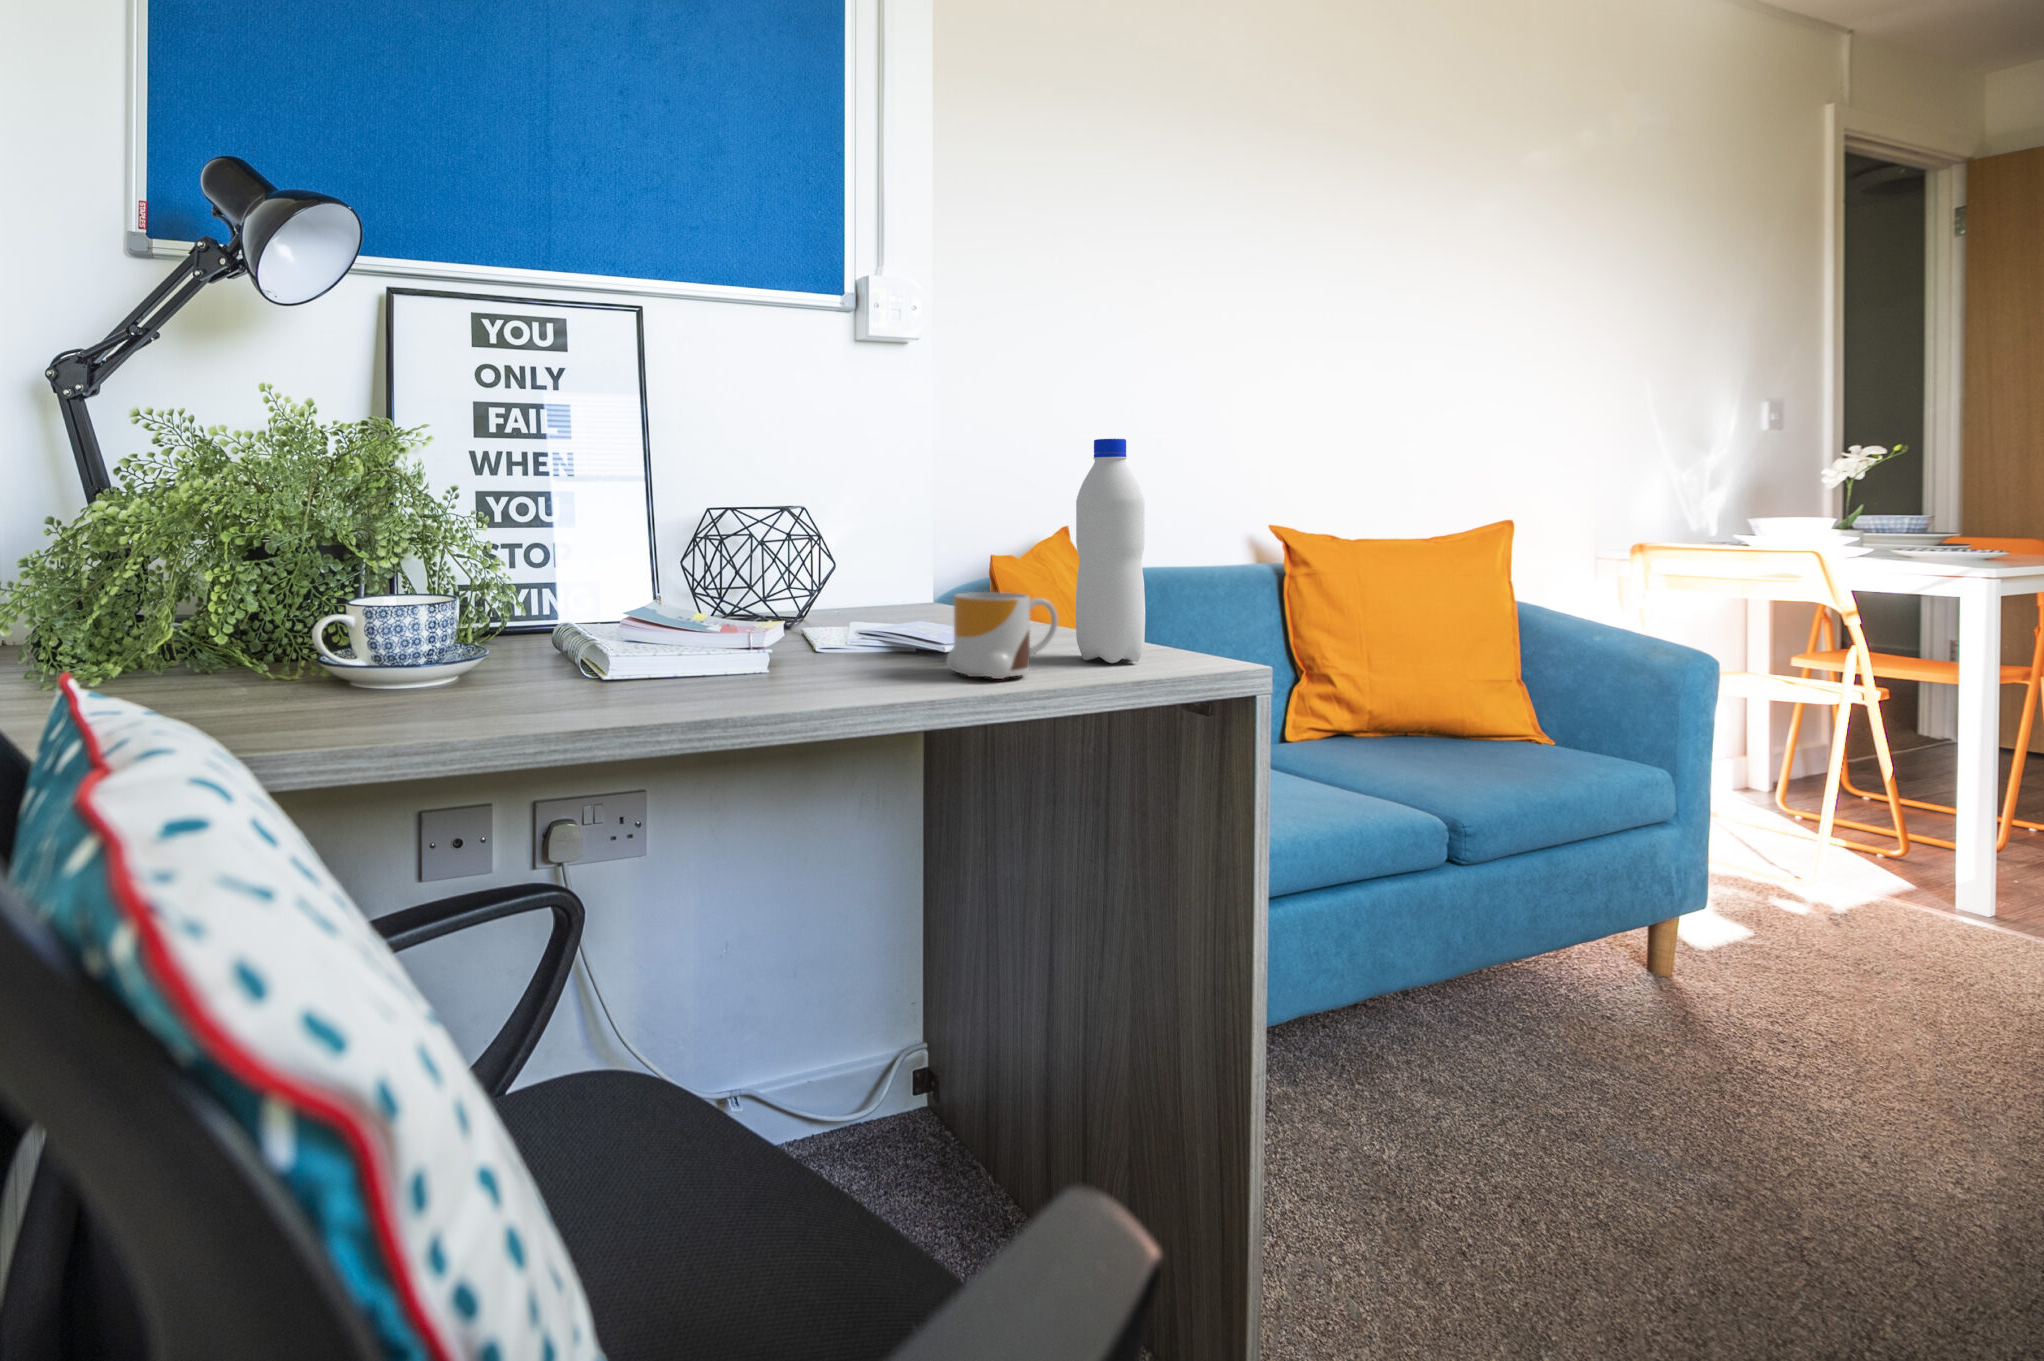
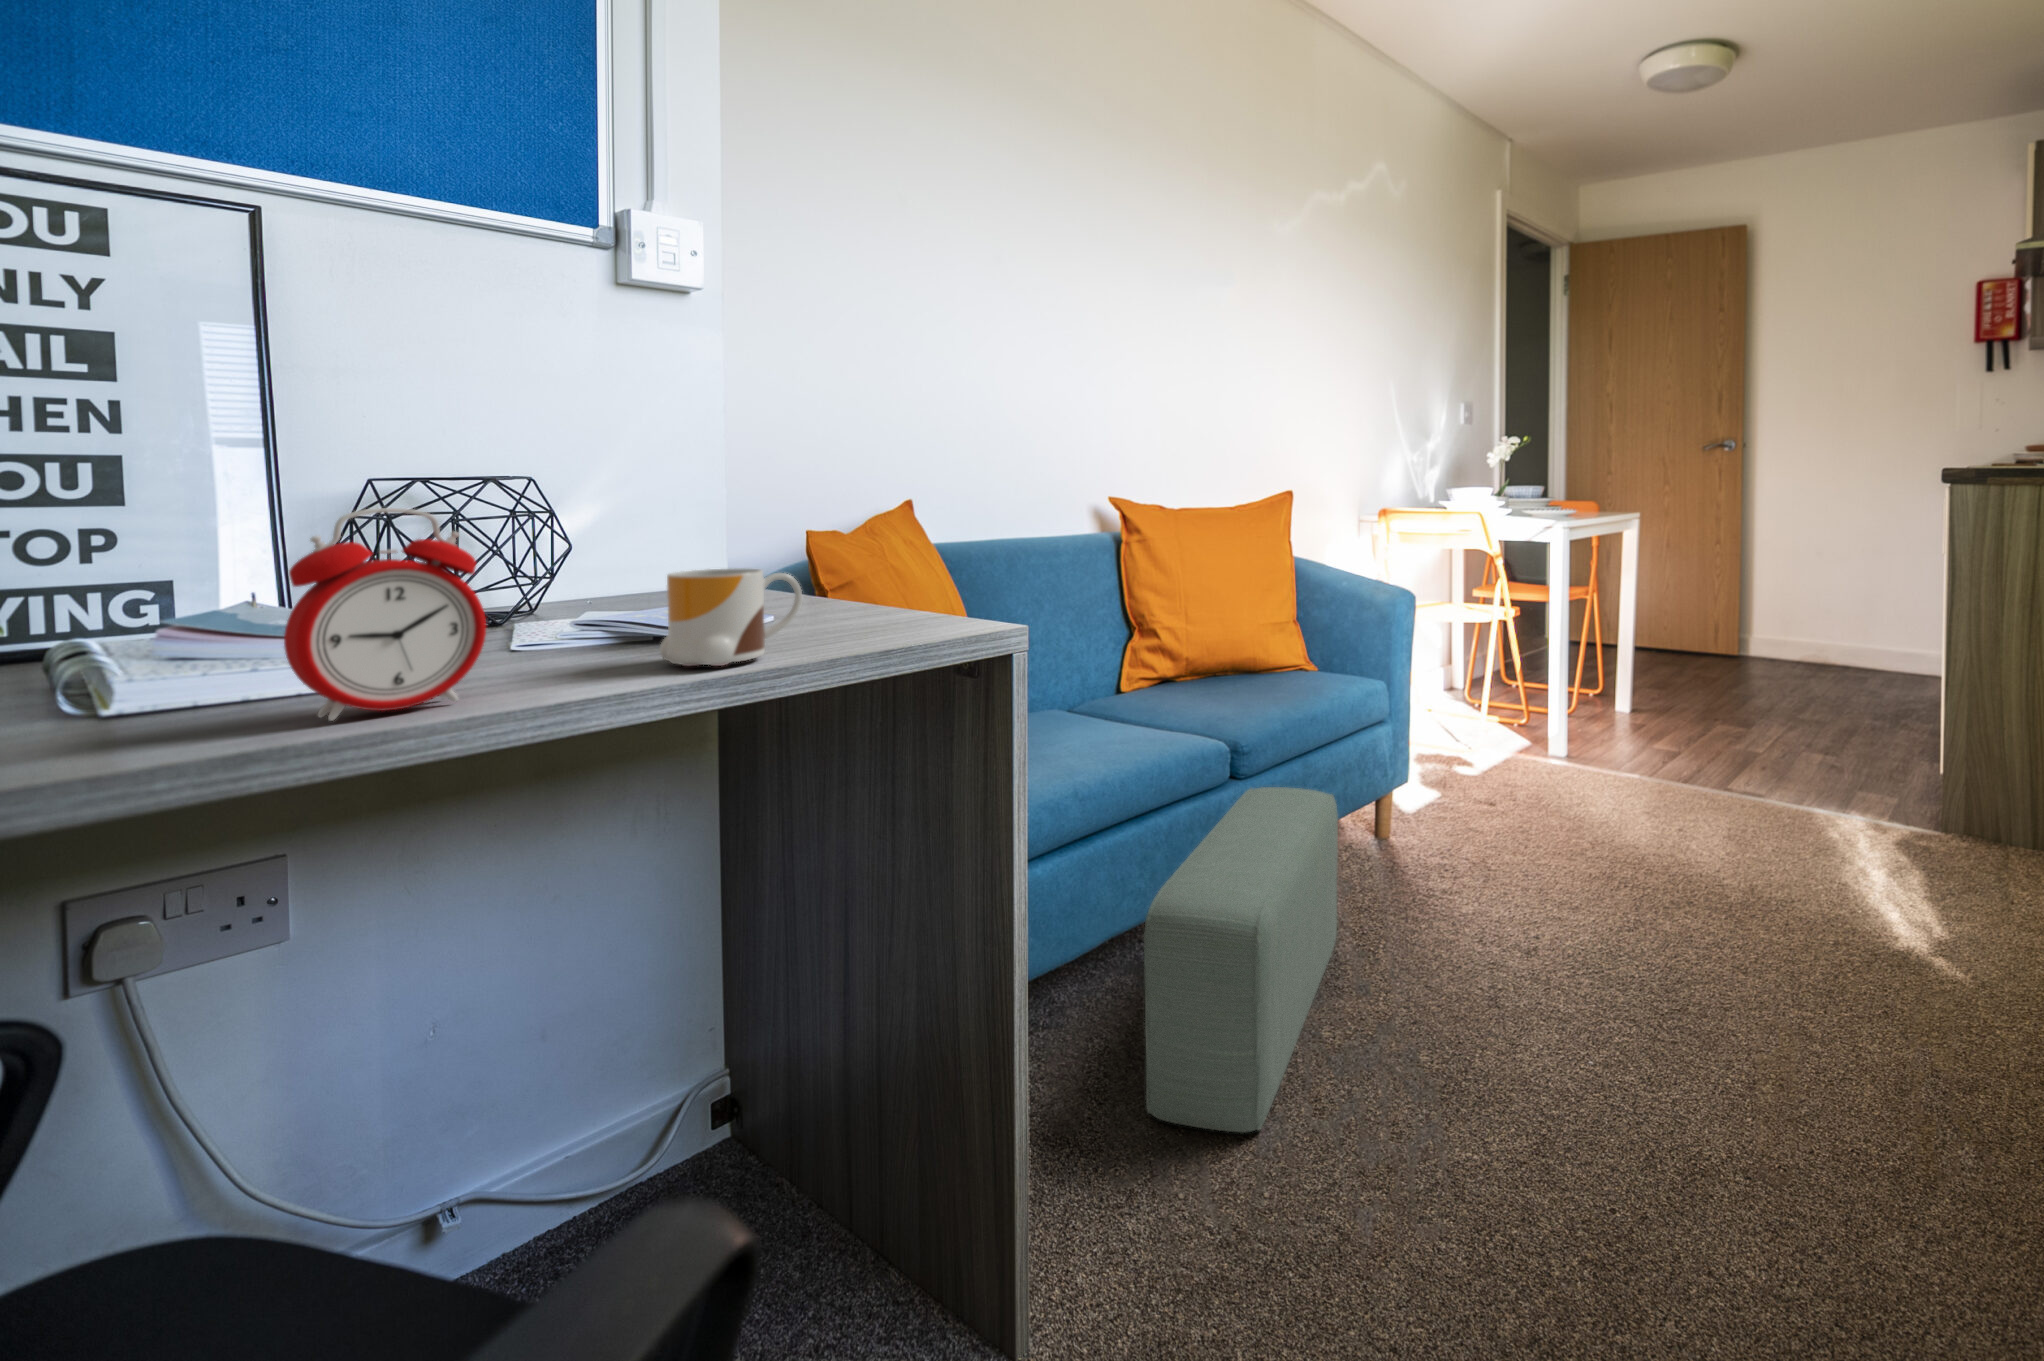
water bottle: present [1076,439,1145,663] -> none [836,402,911,637]
alarm clock: none [734,537,846,696] -> present [284,508,486,721]
pouf: none [1363,879,1607,1288] -> present [1144,787,1338,1133]

